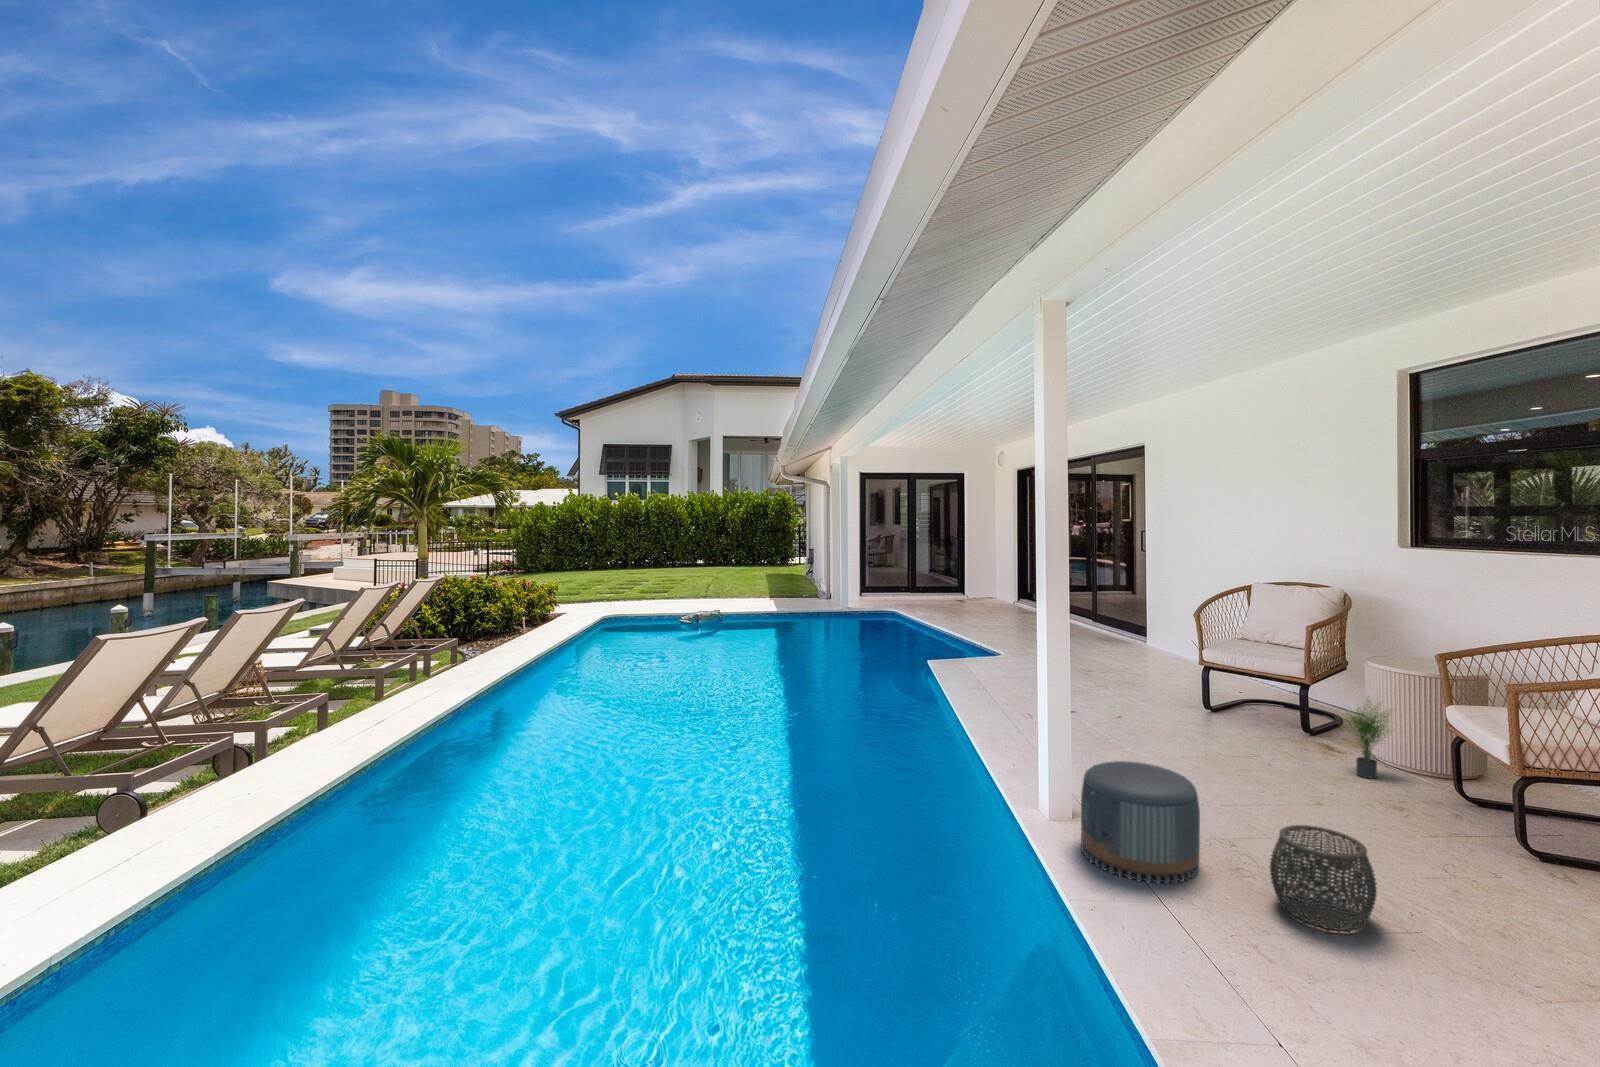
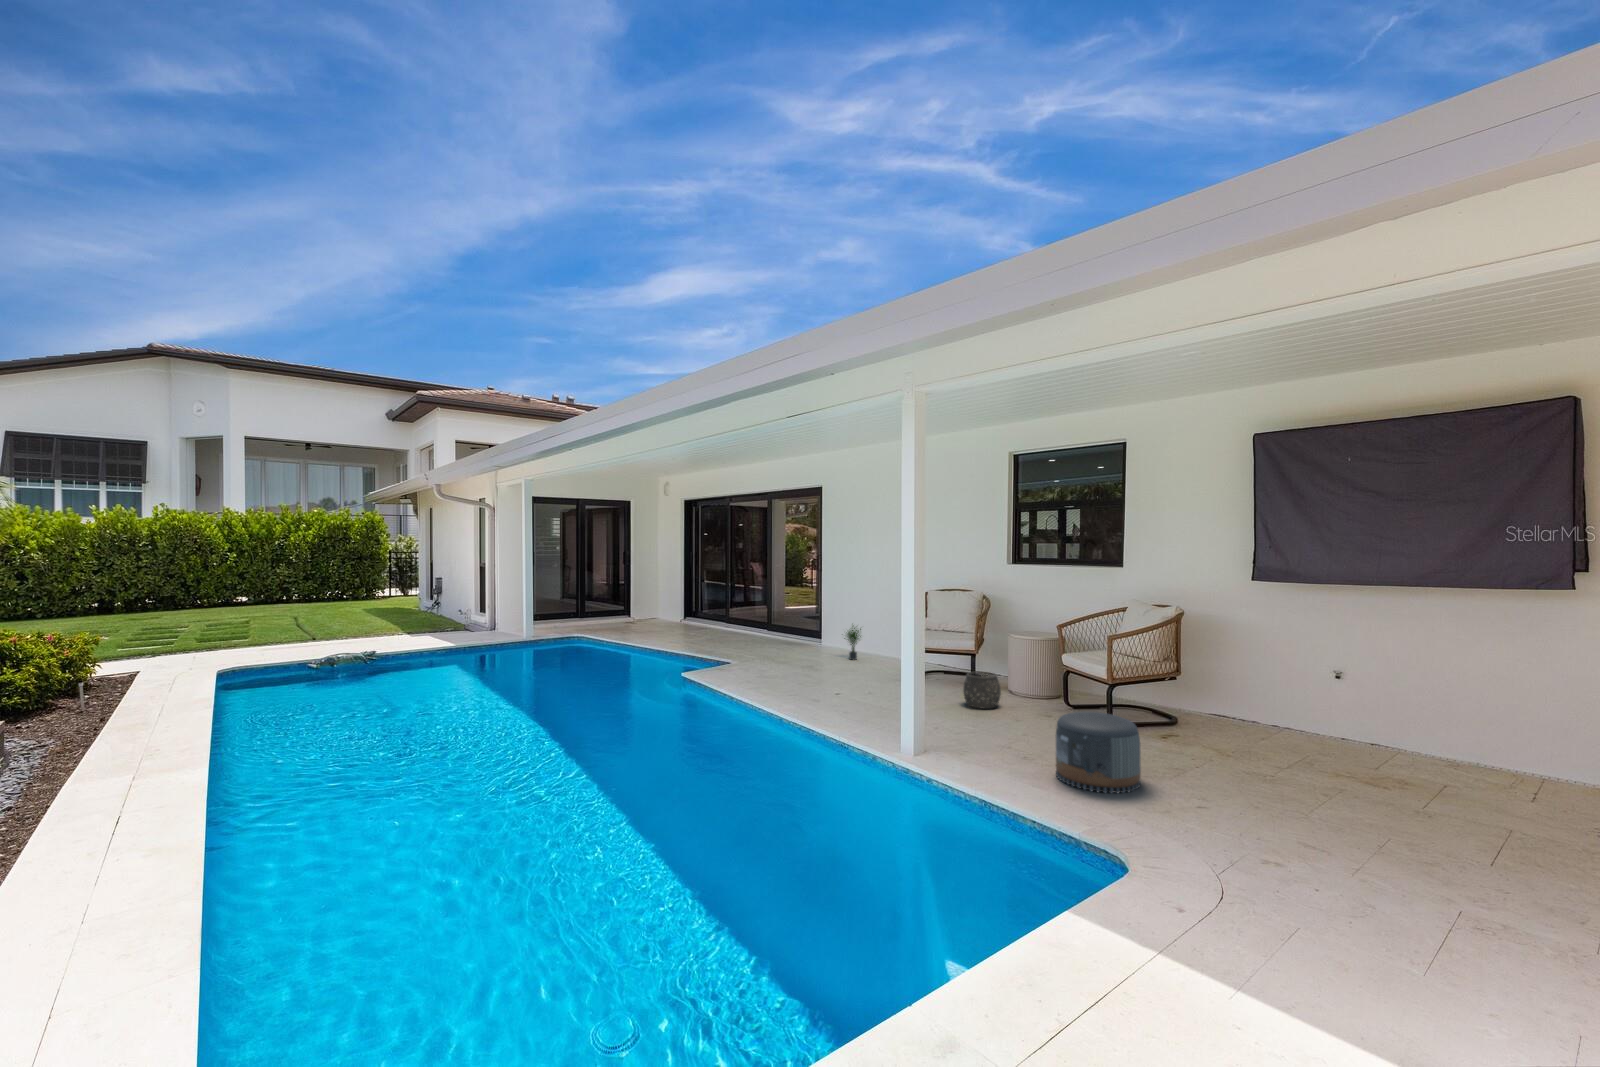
potted plant: present [1342,700,1391,779] -> present [844,626,861,660]
woven basket: present [1270,825,1377,931] -> present [963,672,1001,709]

